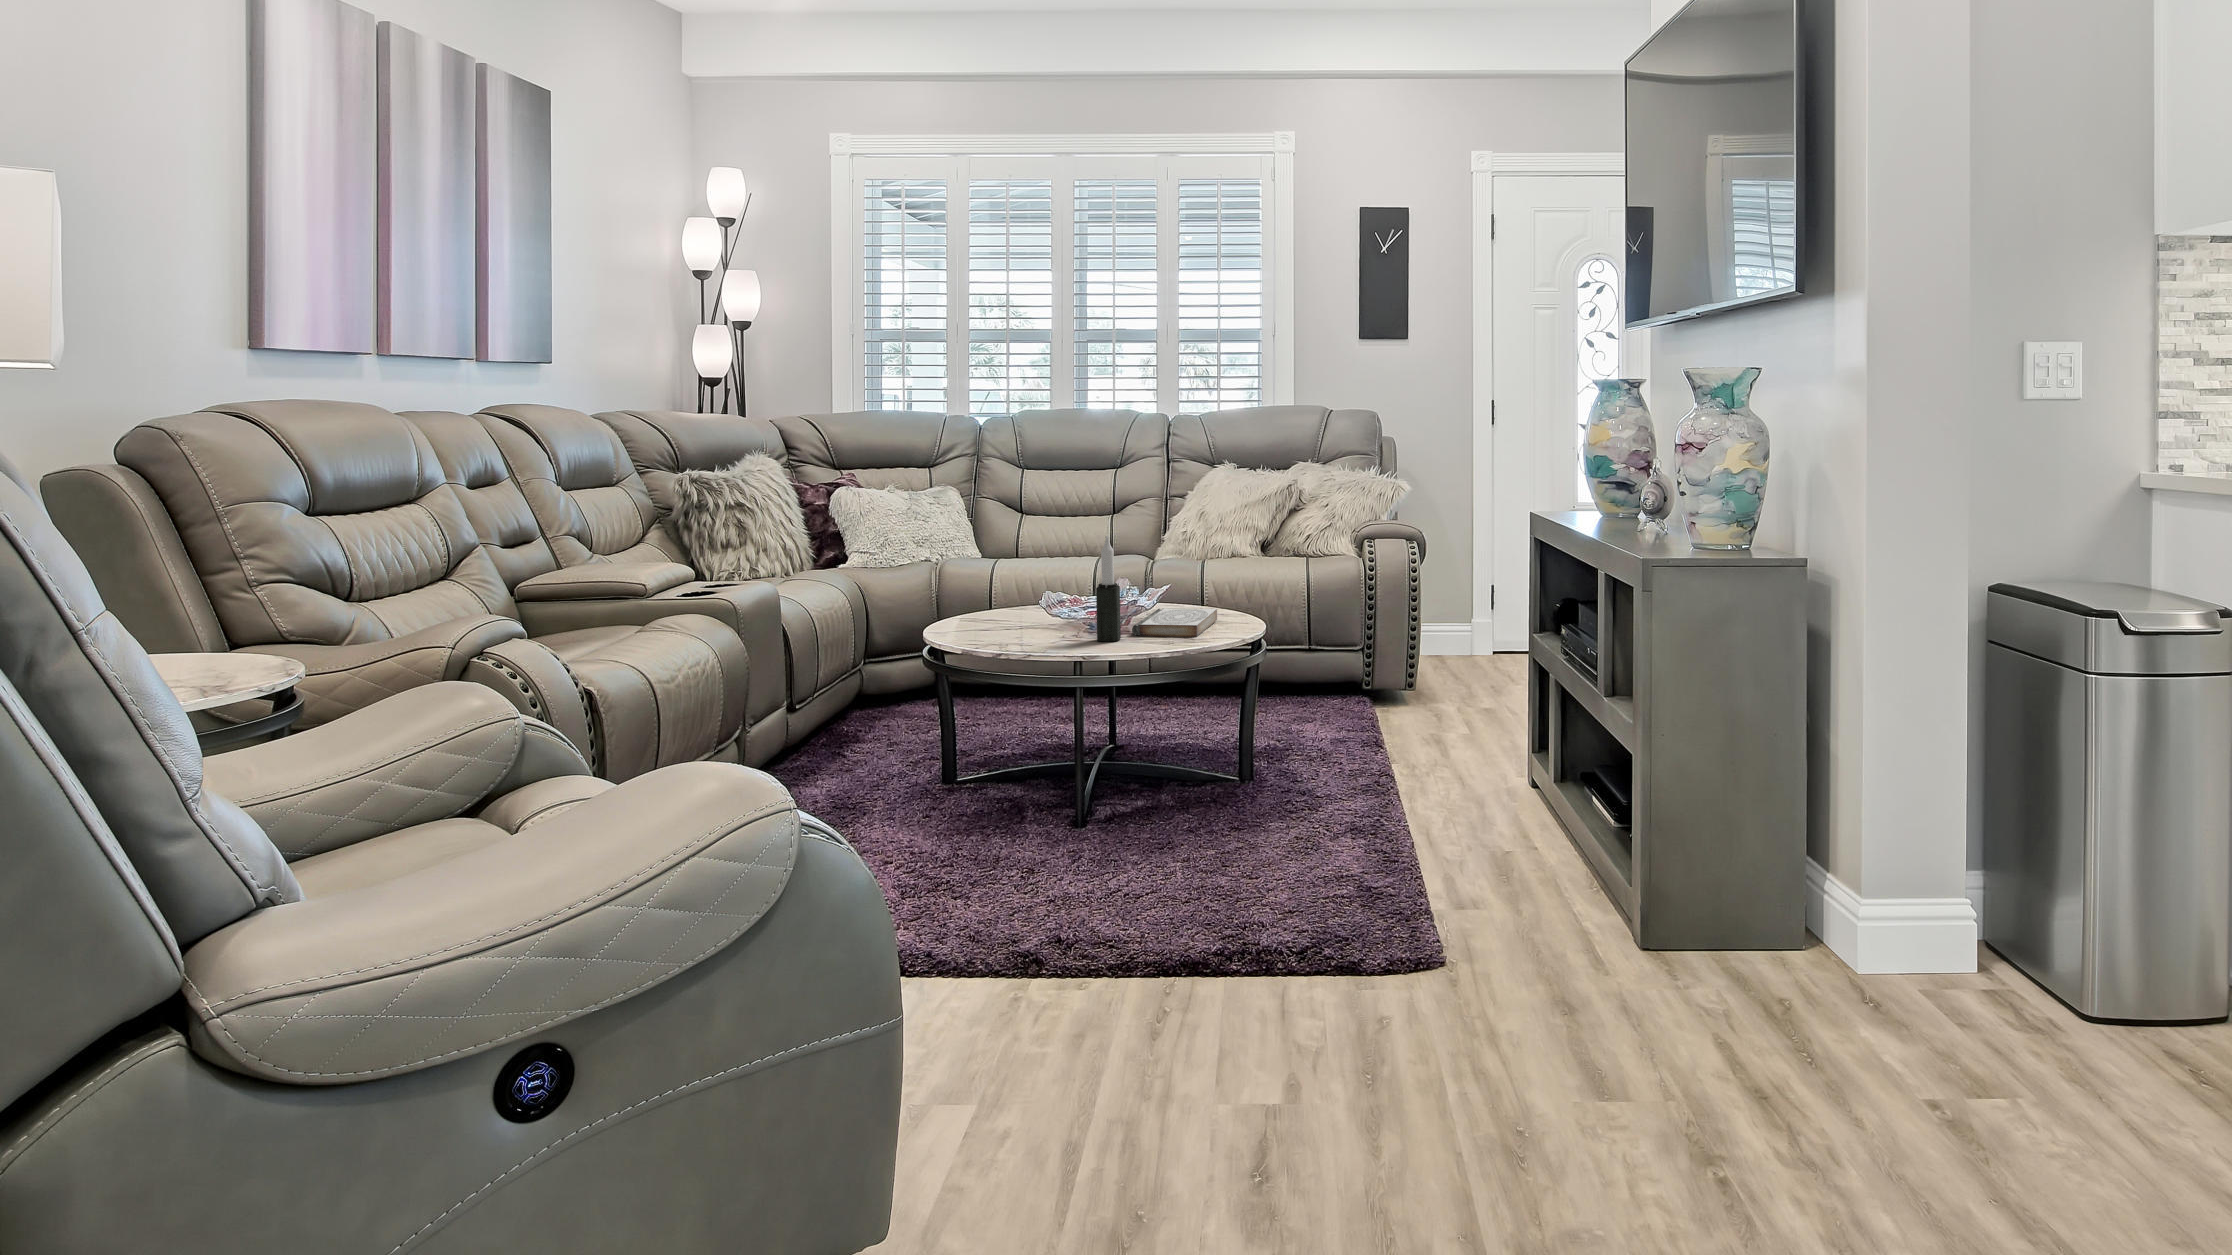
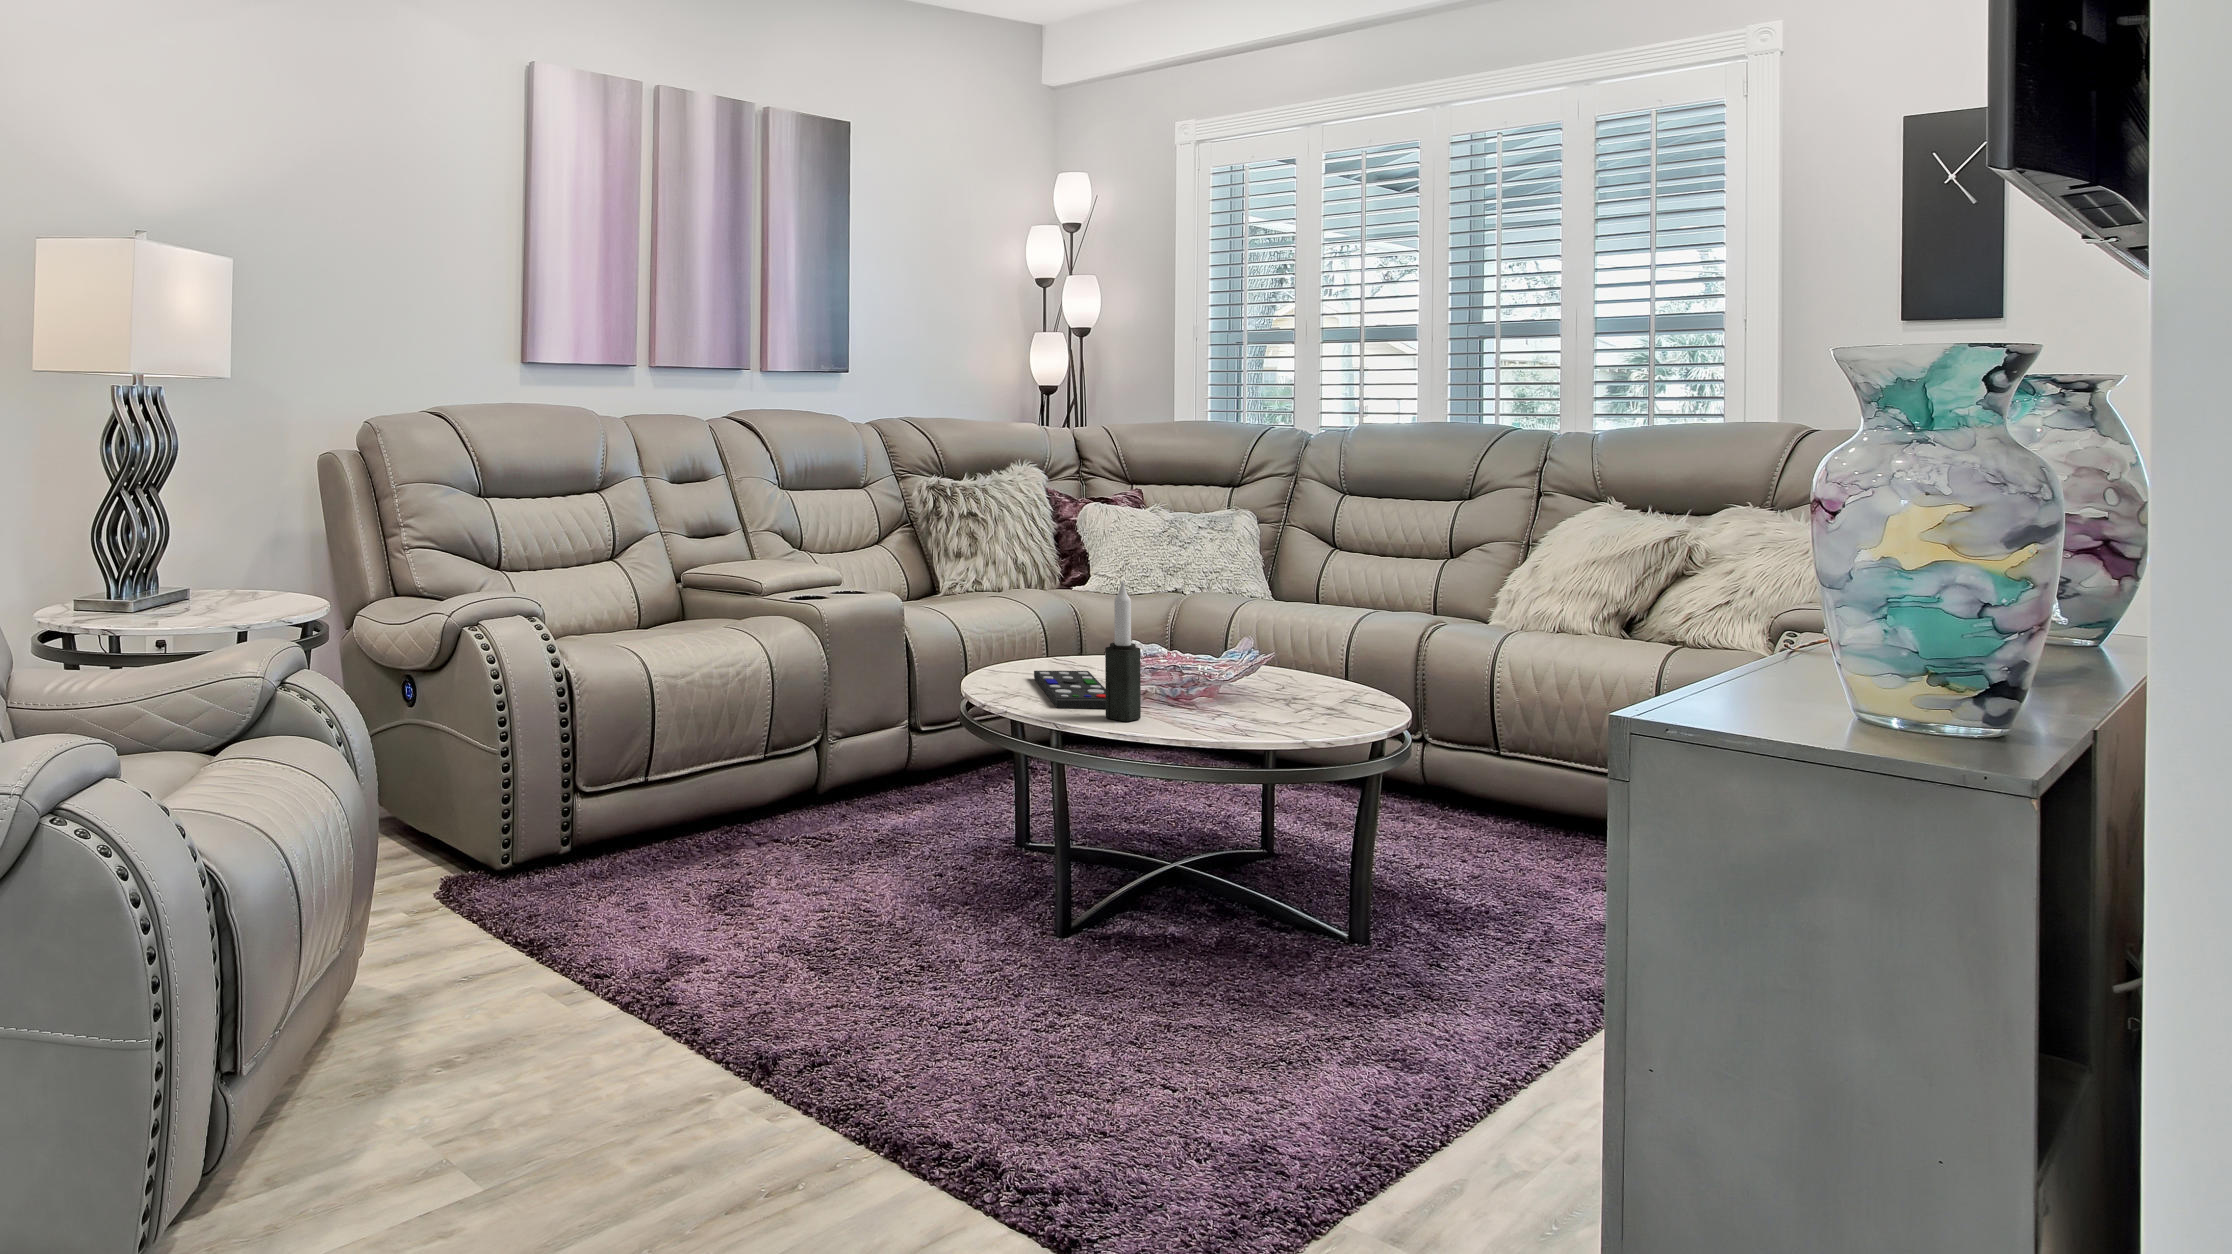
book: present [1132,608,1217,637] -> none [1166,687,1326,734]
remote control: none [984,616,1090,641] -> present [1034,671,1106,708]

